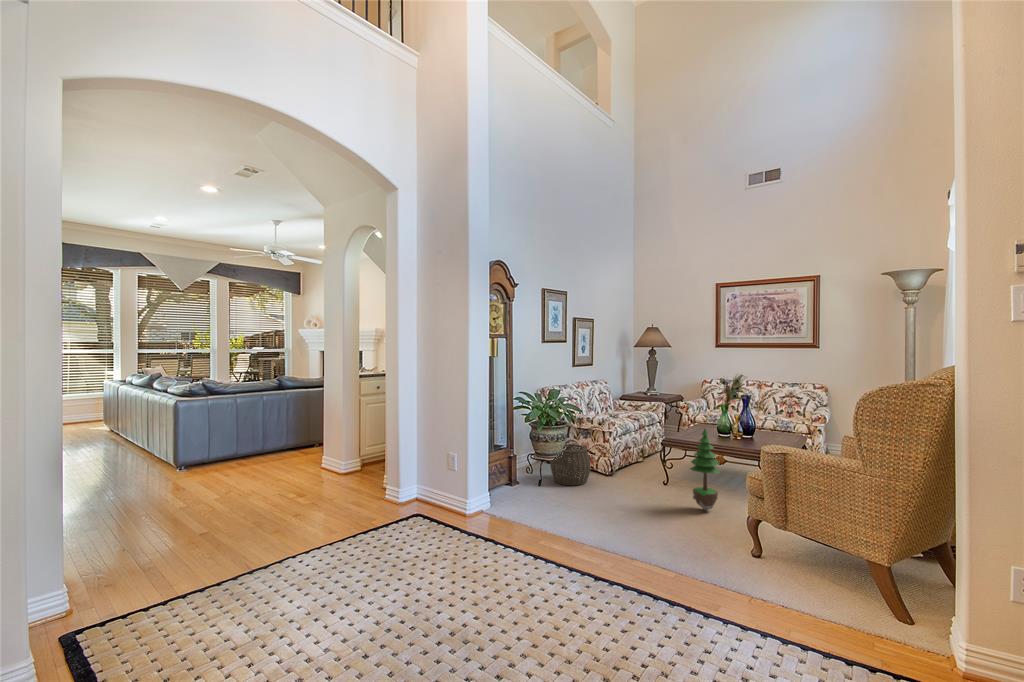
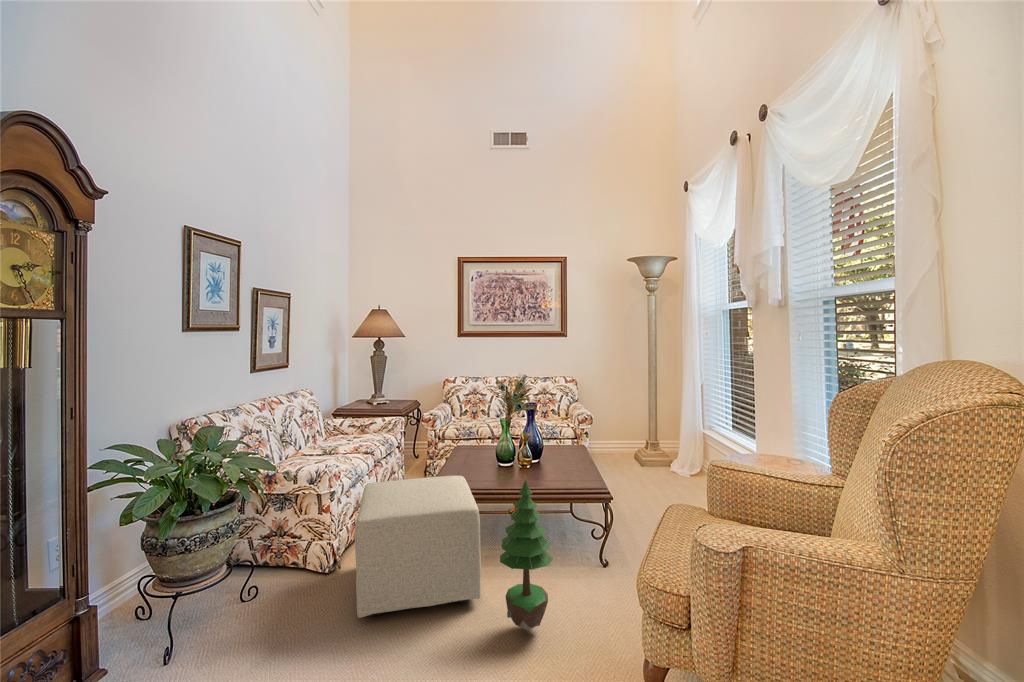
ottoman: none [618,430,688,496] -> present [355,476,481,618]
woven basket: present [550,444,591,486] -> none [194,536,294,644]

